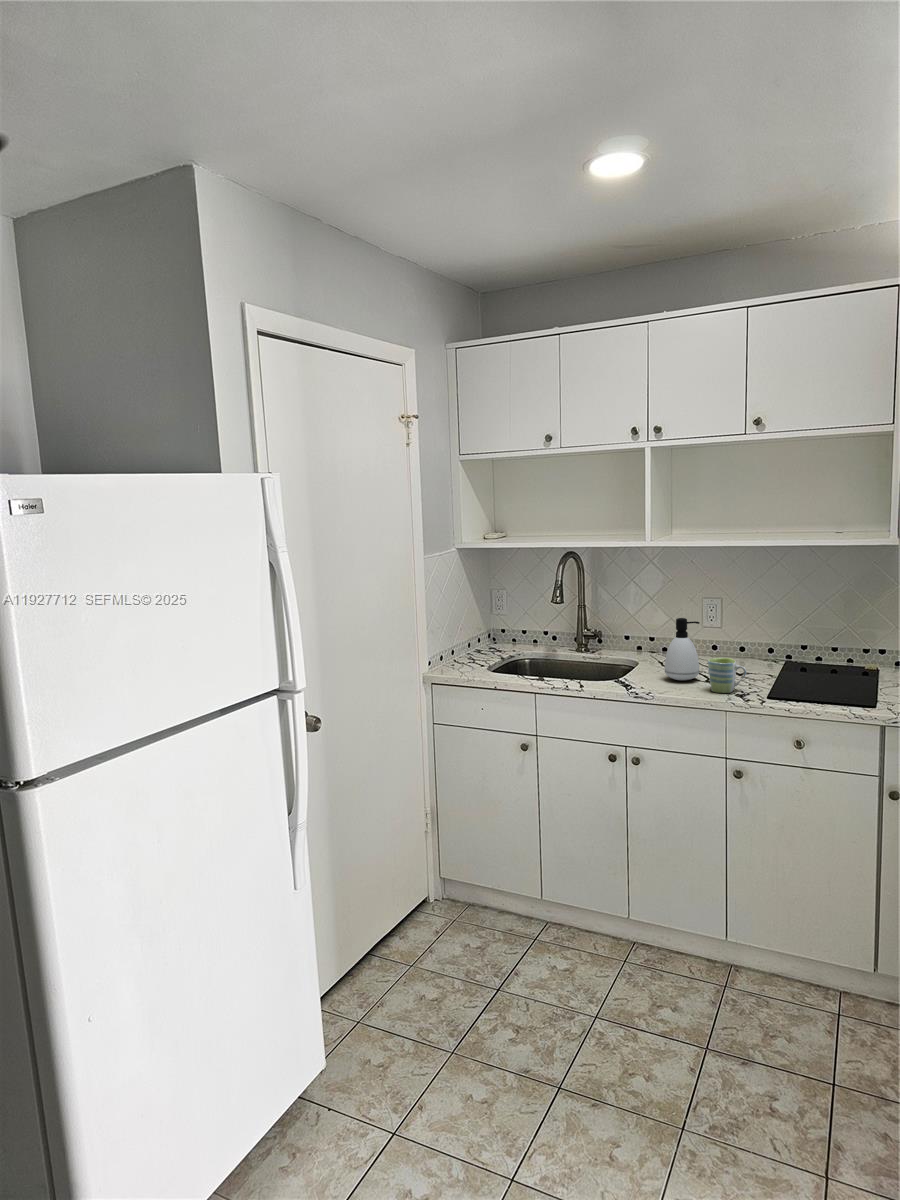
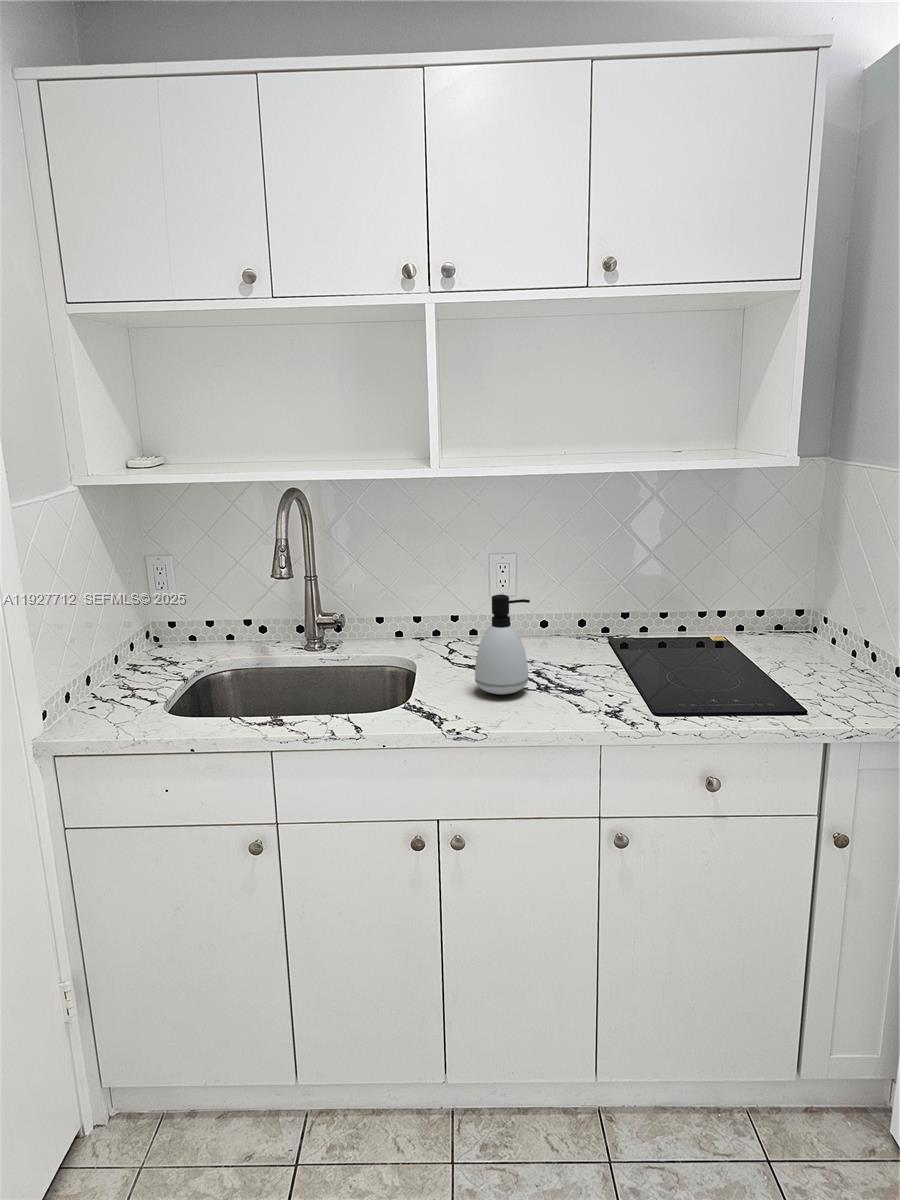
mug: present [708,658,746,693] -> none [557,655,613,714]

